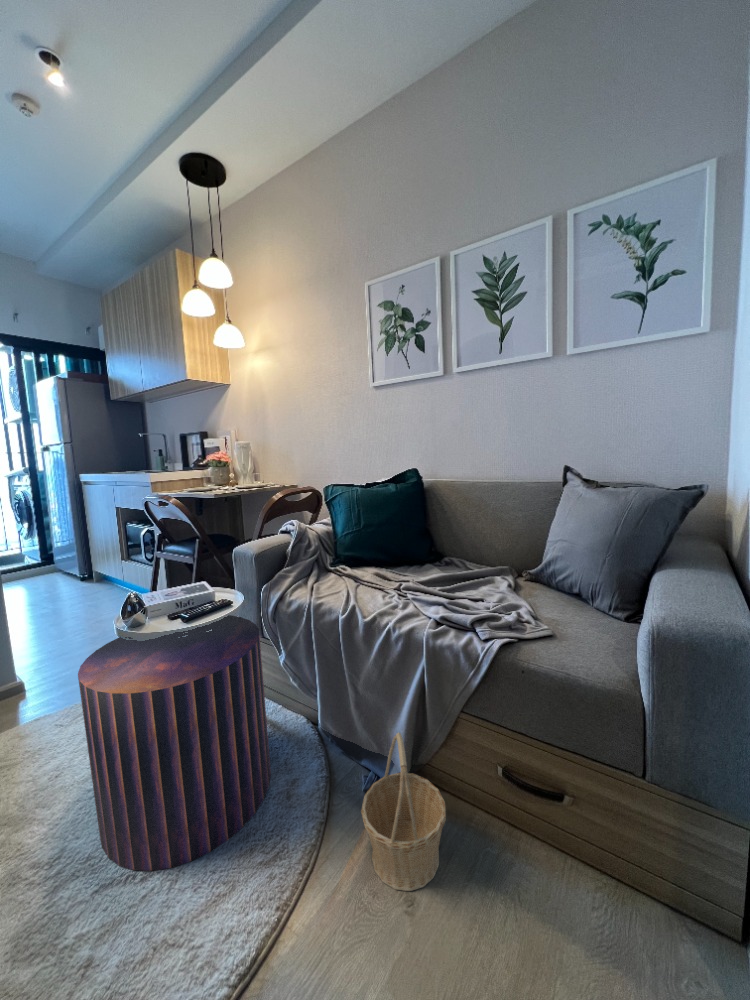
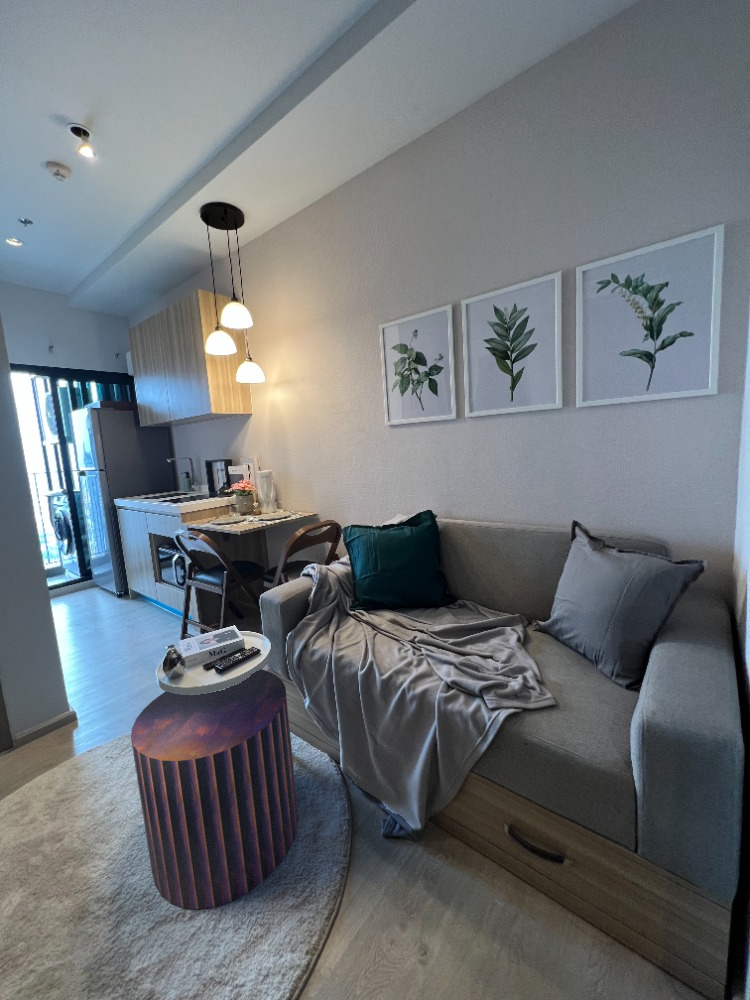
basket: present [361,733,446,891] -> none [379,794,455,940]

